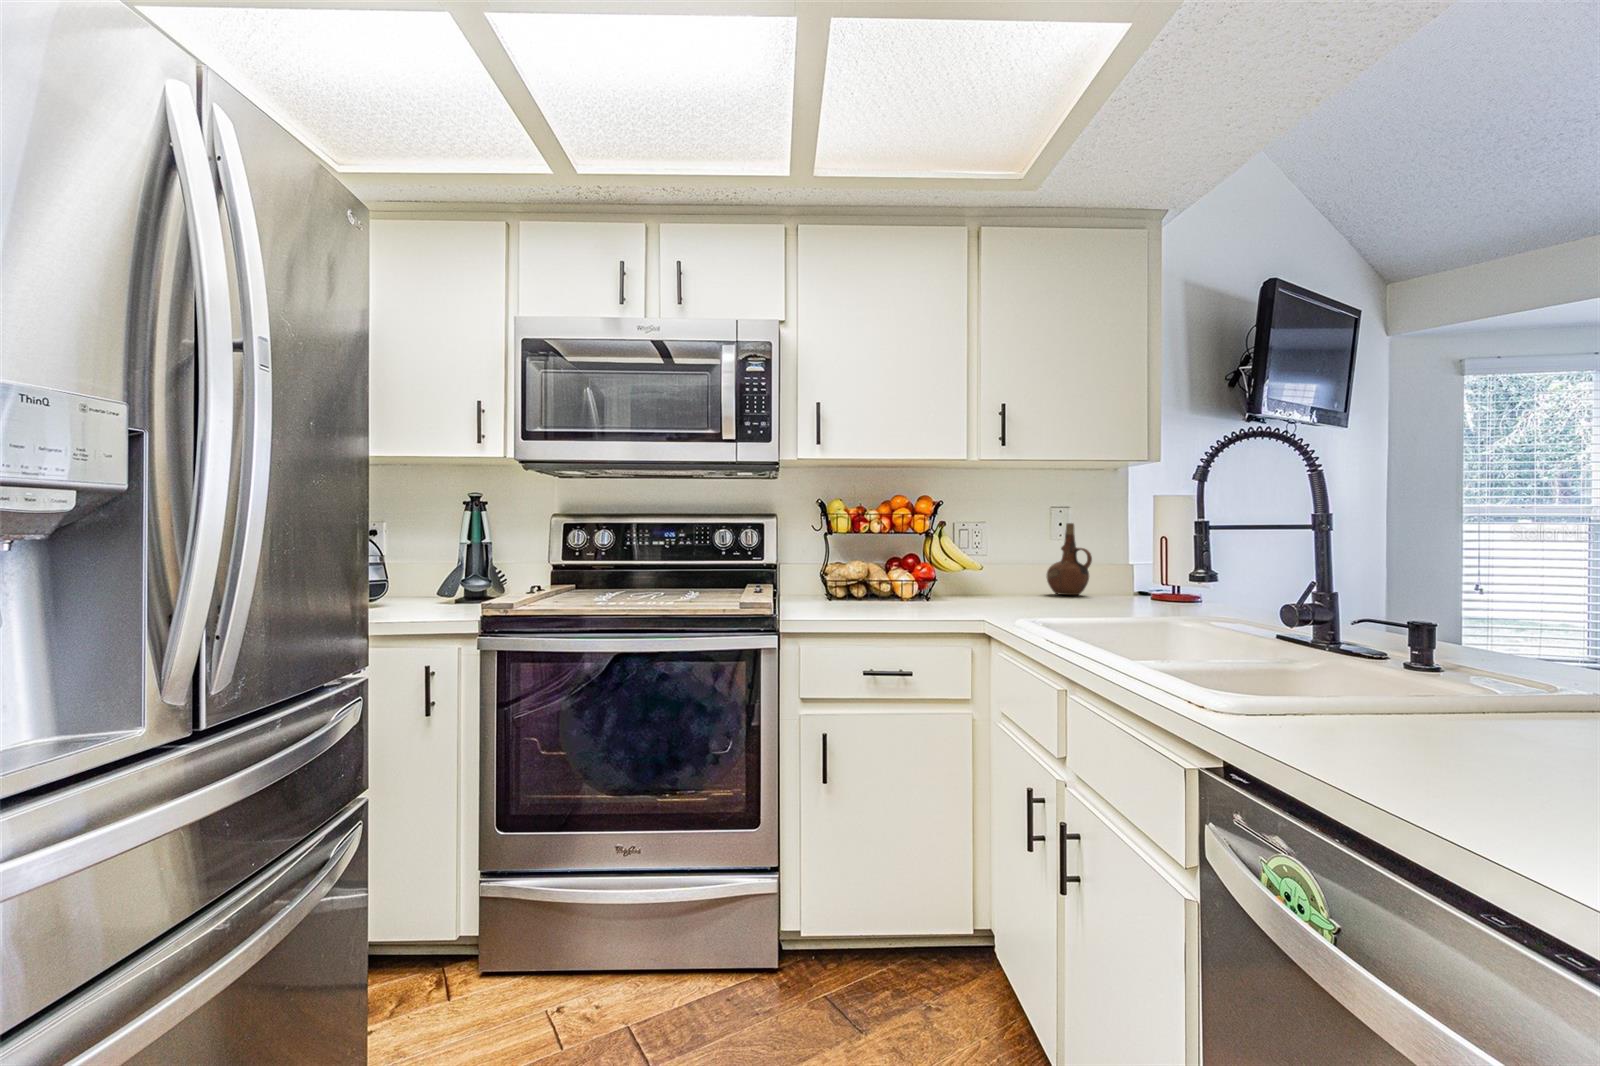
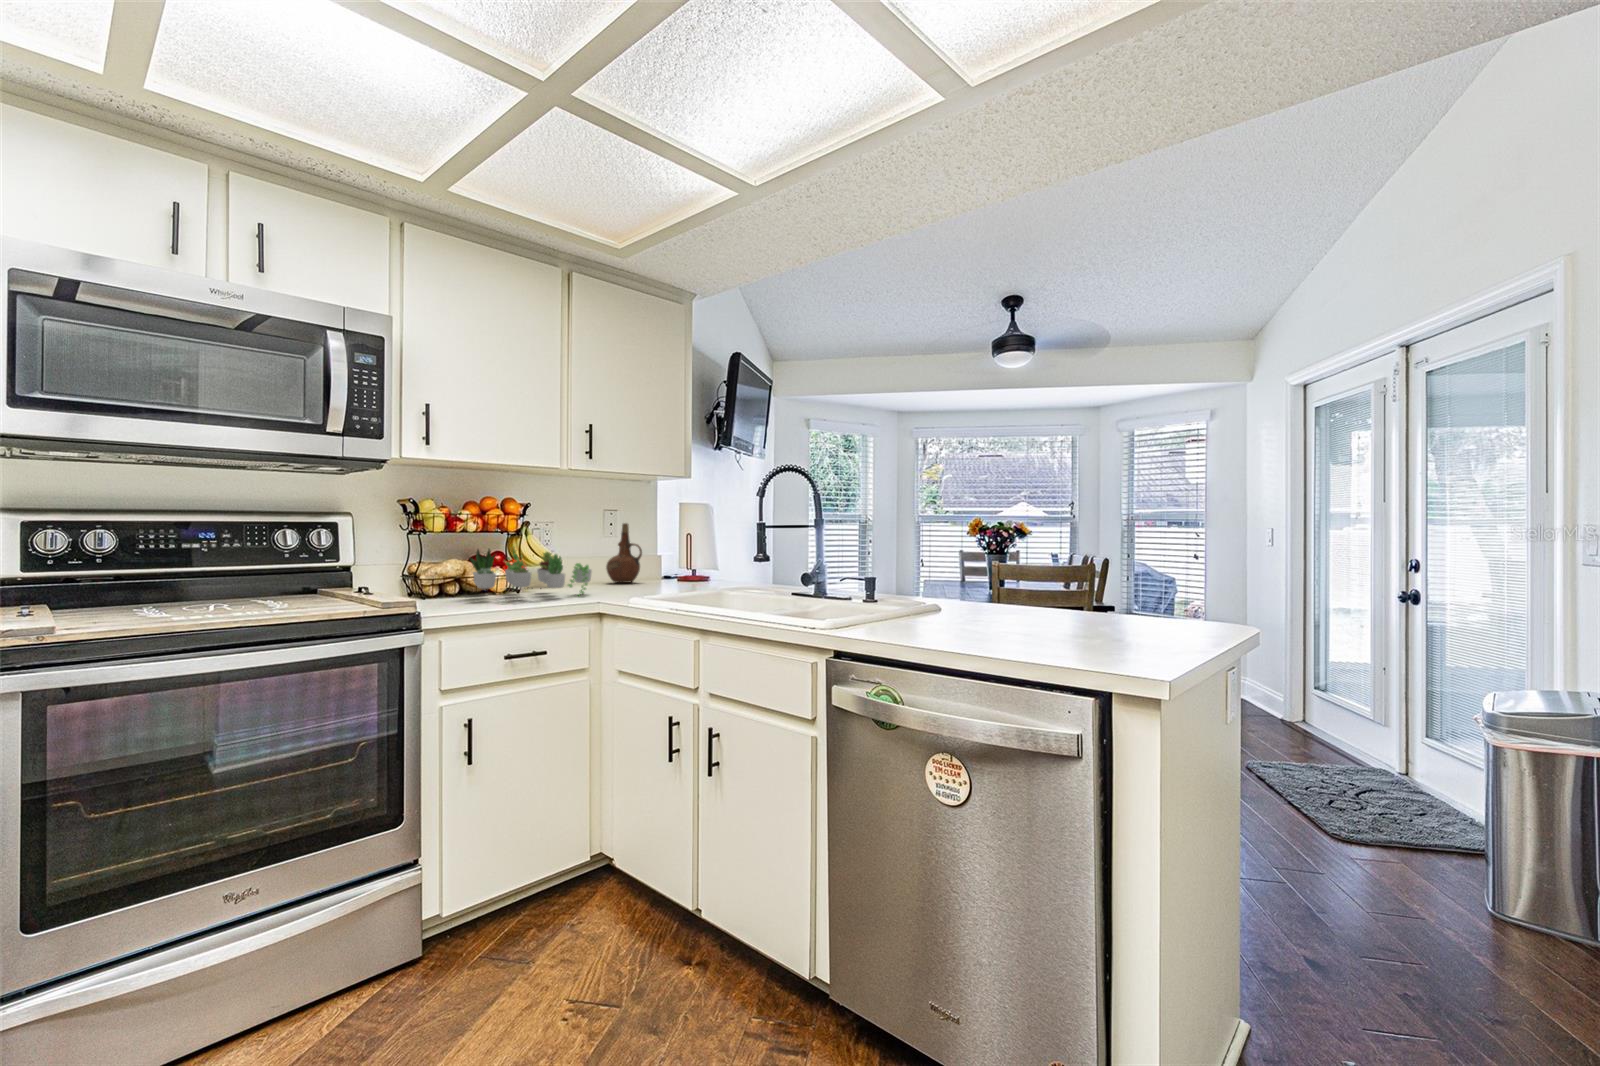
succulent plant: none [864,545,998,609] -> present [469,546,592,596]

